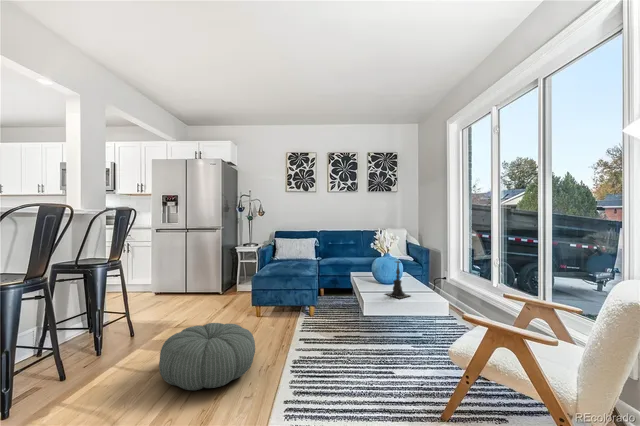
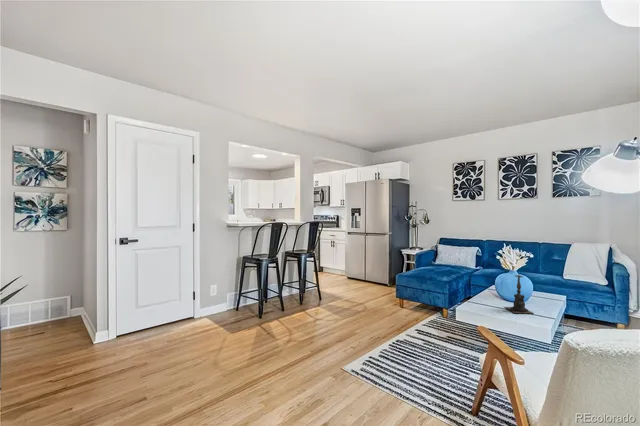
pouf: present [159,323,255,390] -> none [308,301,369,339]

